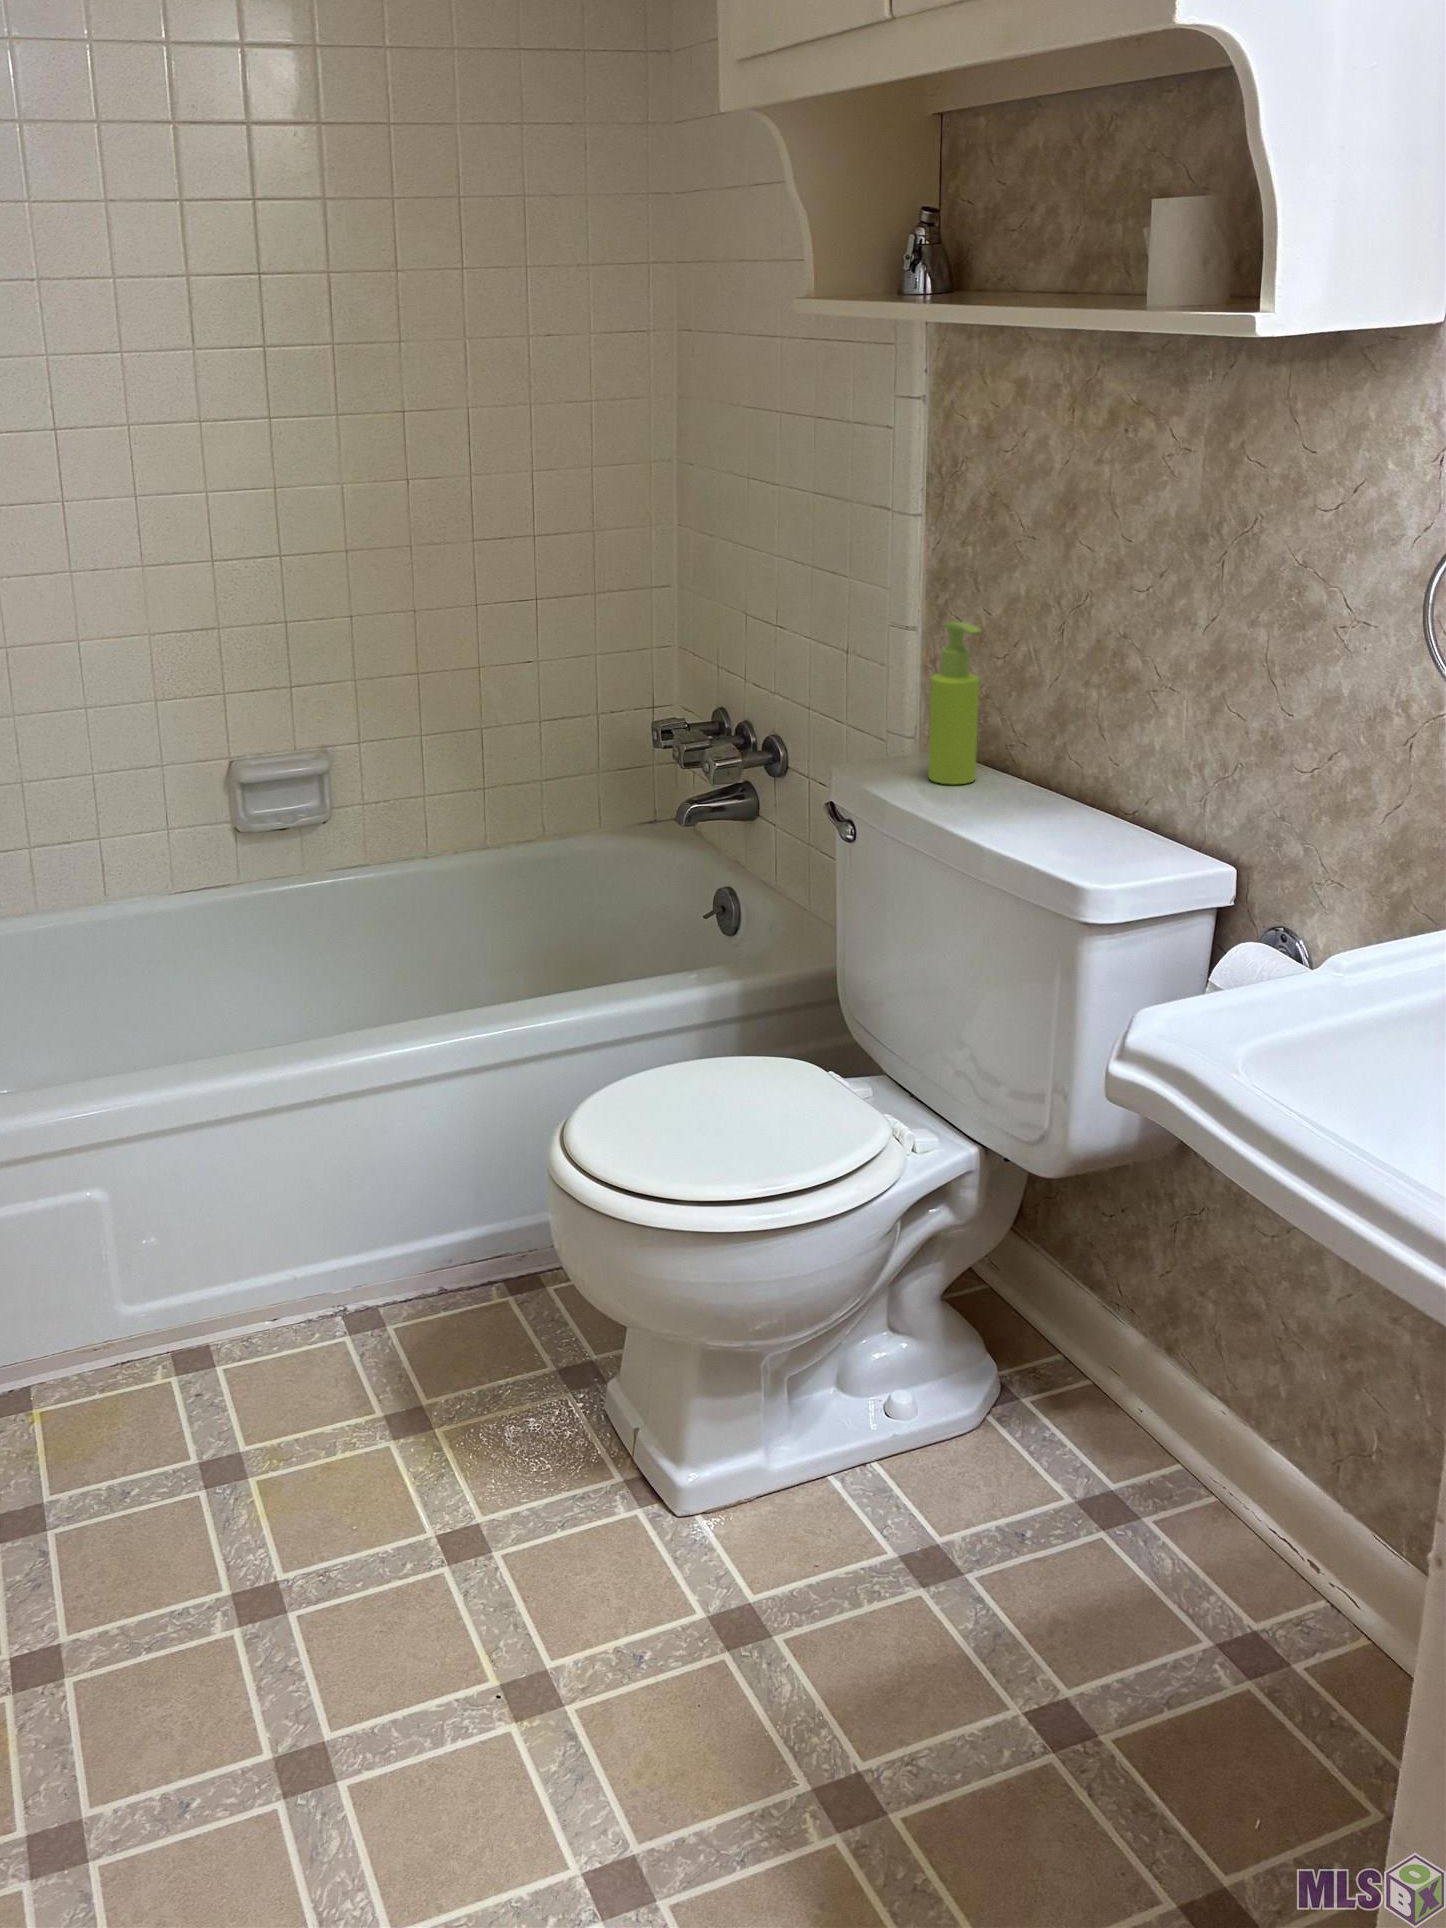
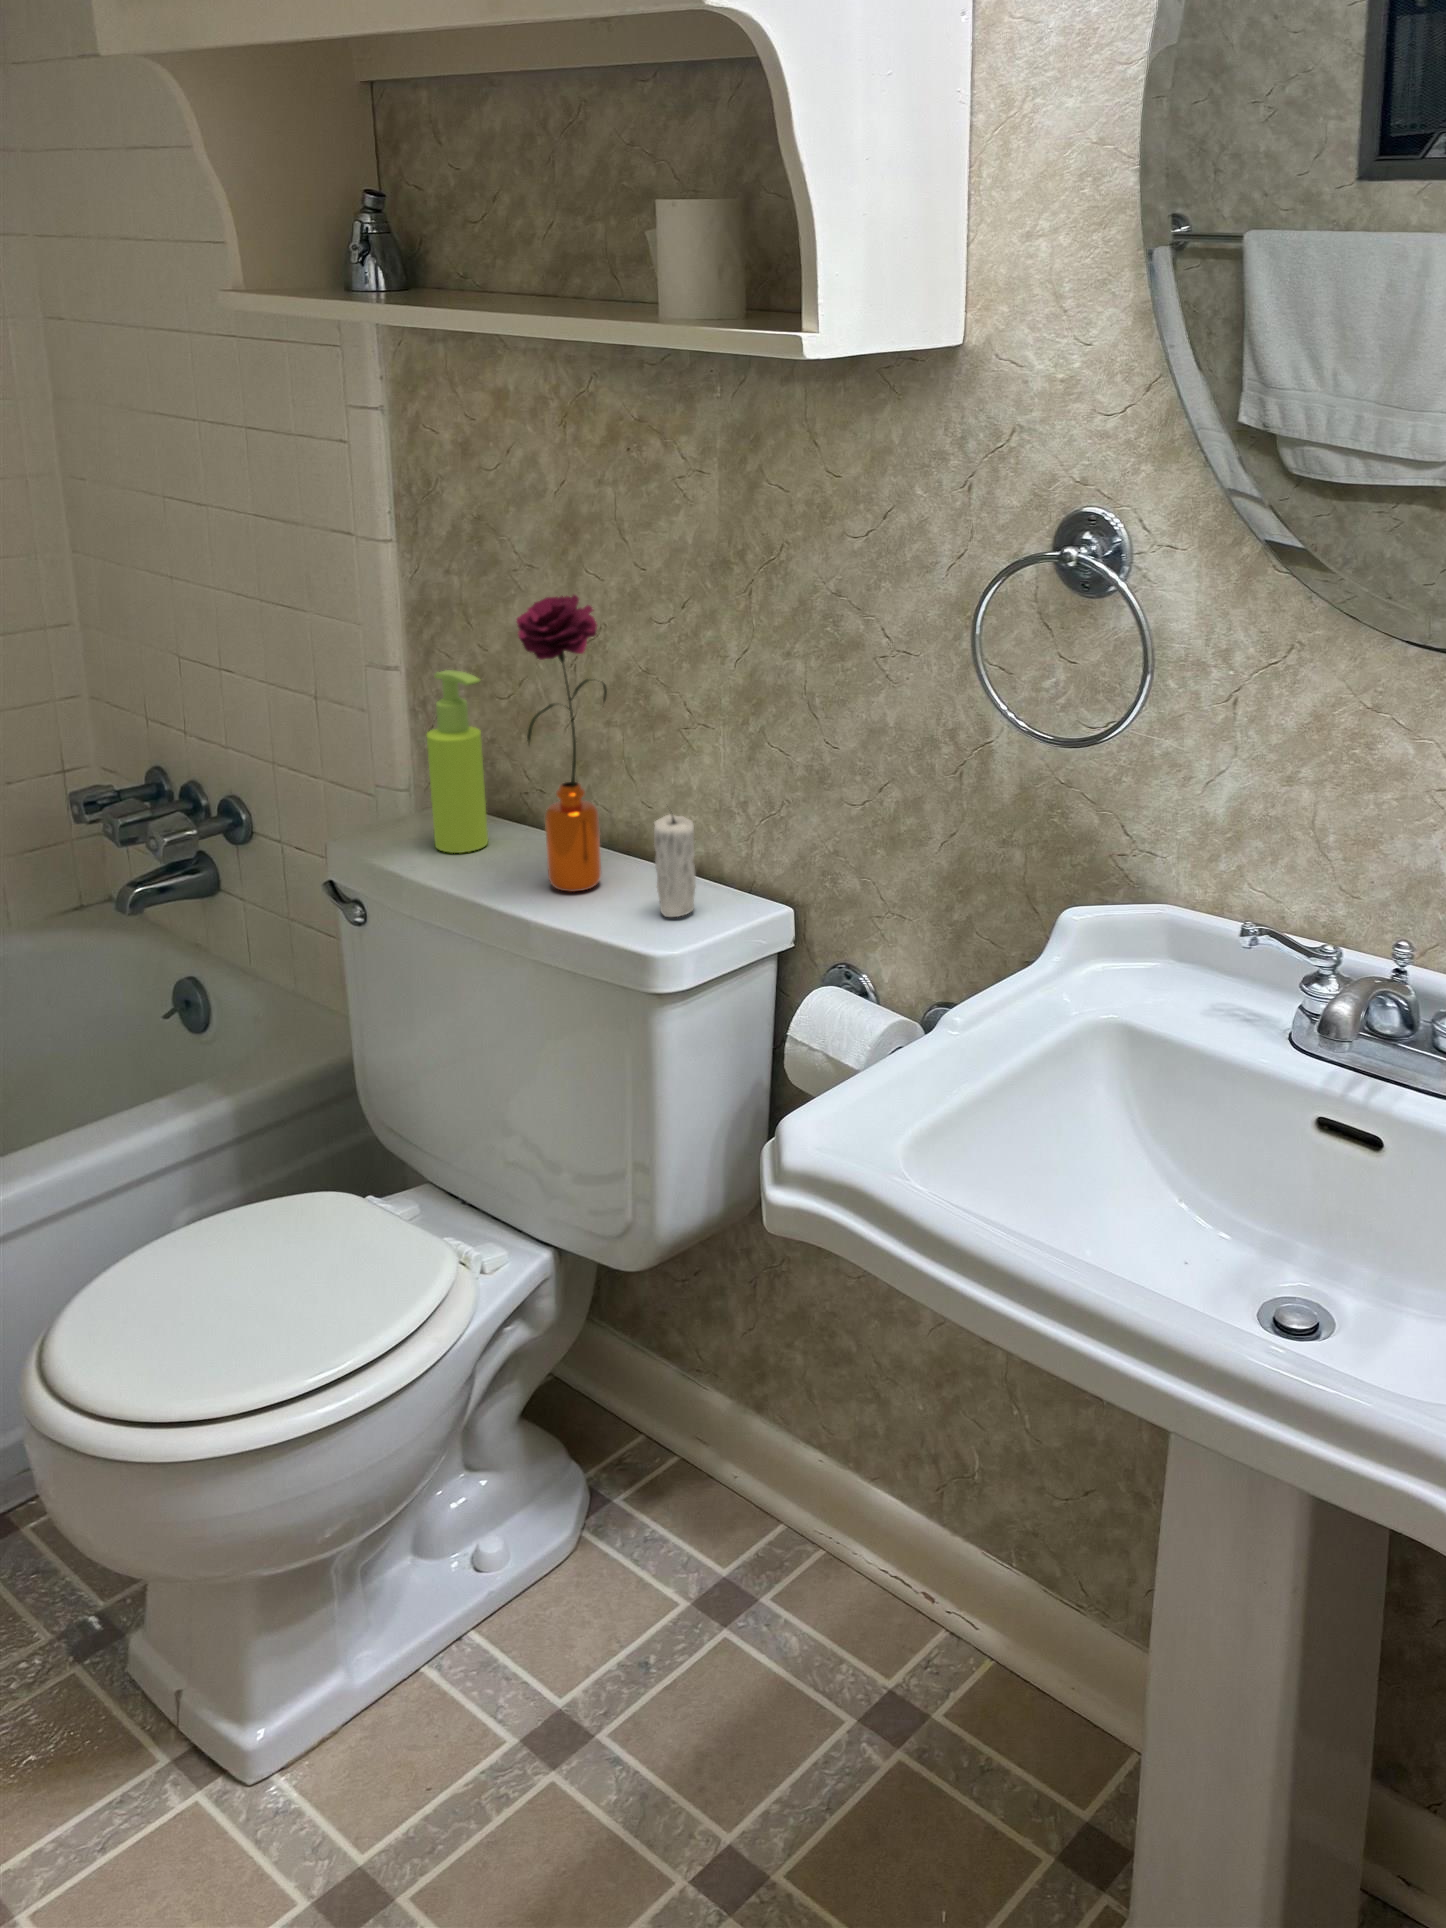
flower: none [1010,553,1091,824] -> present [517,595,607,892]
candle: none [1113,745,1153,854] -> present [654,814,696,917]

